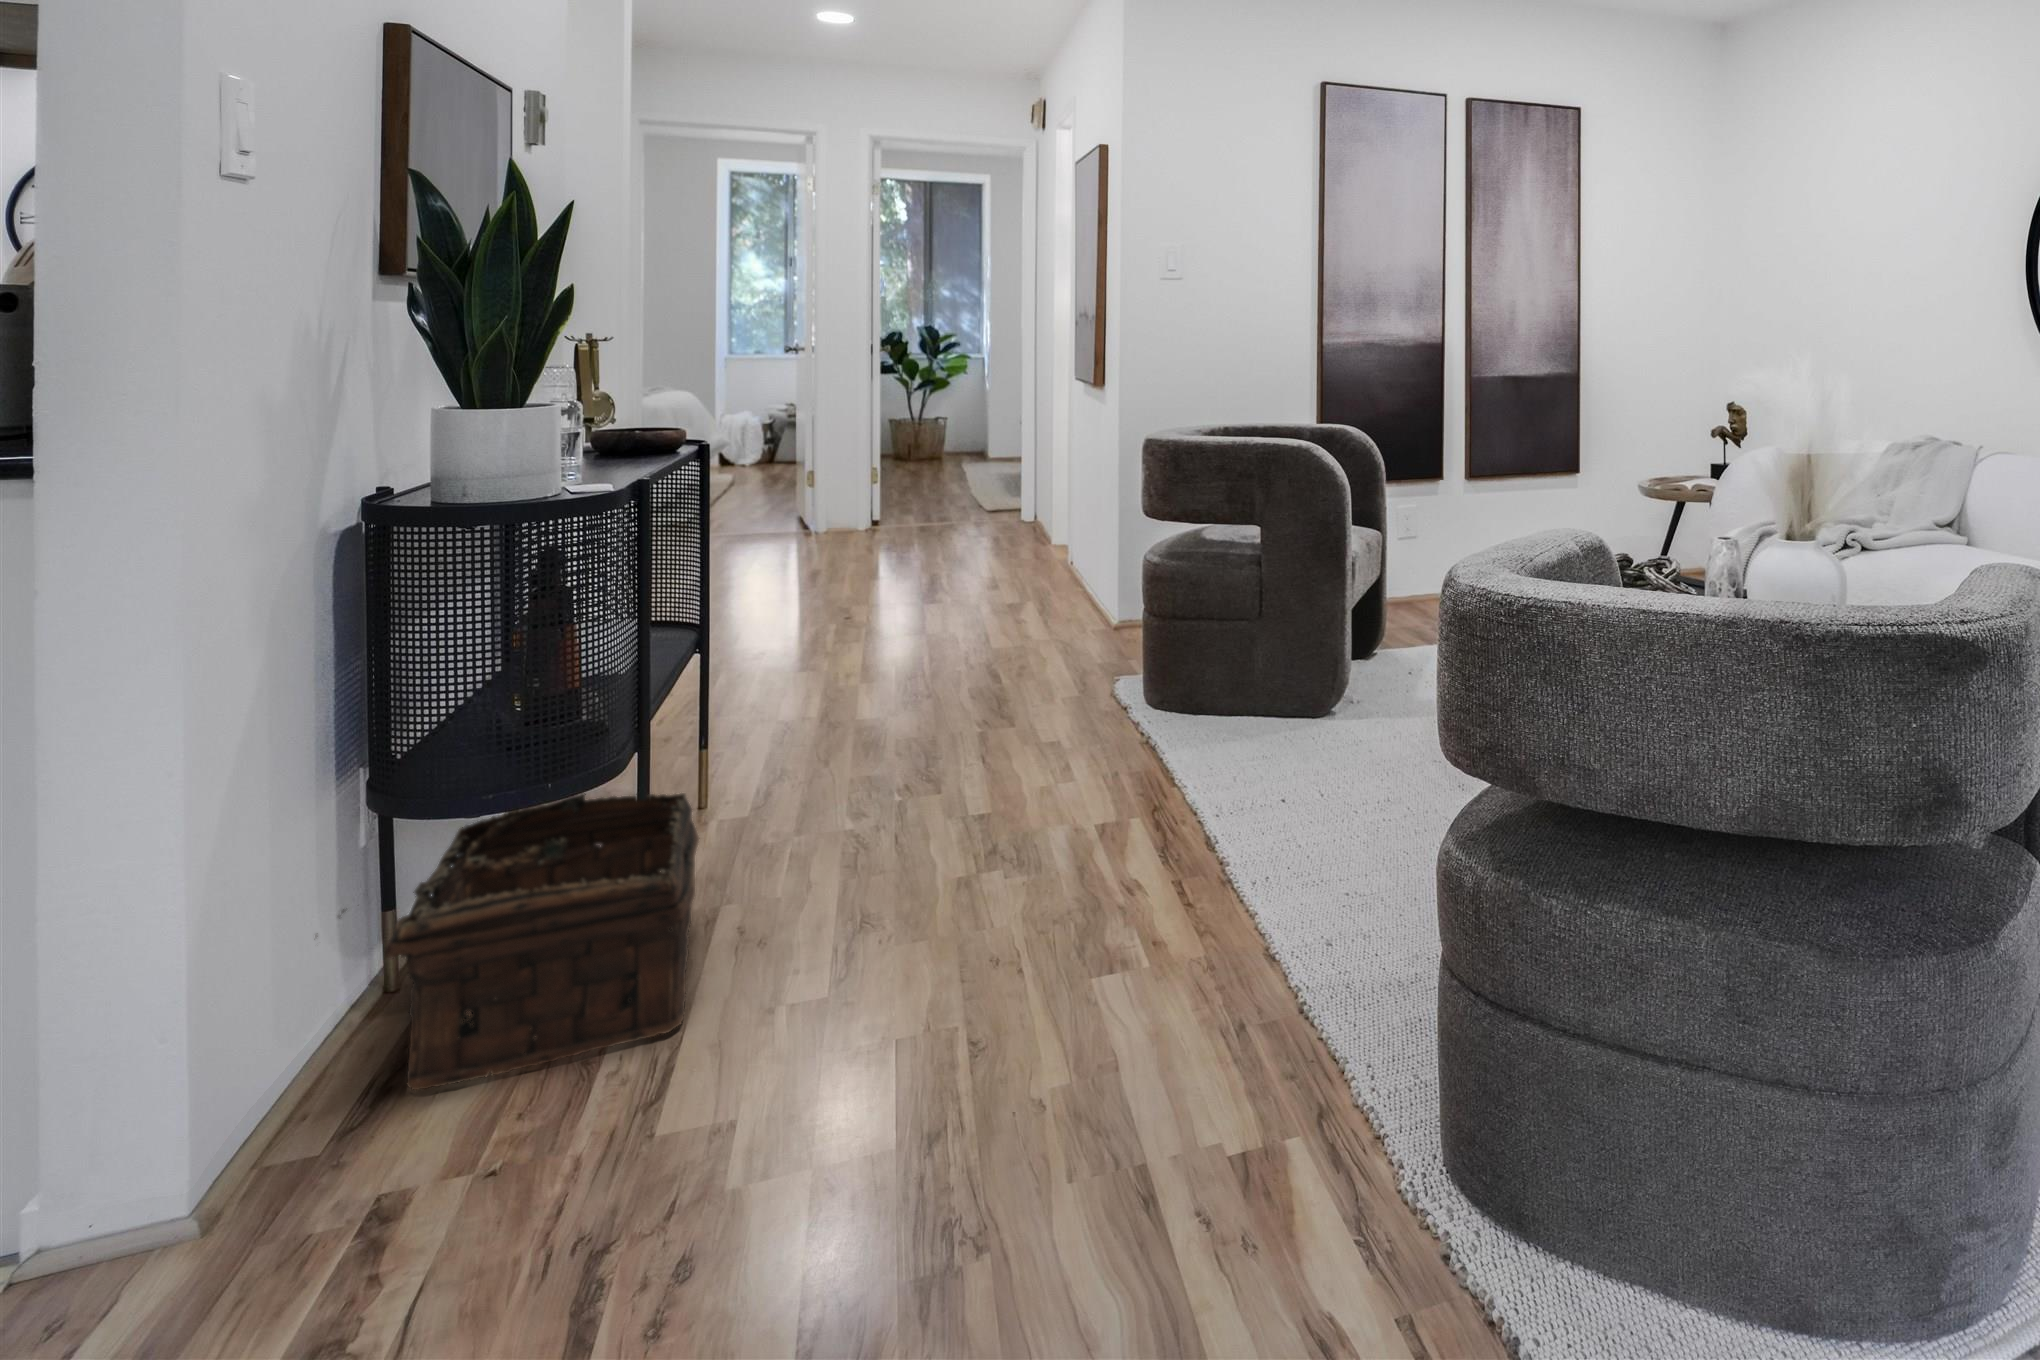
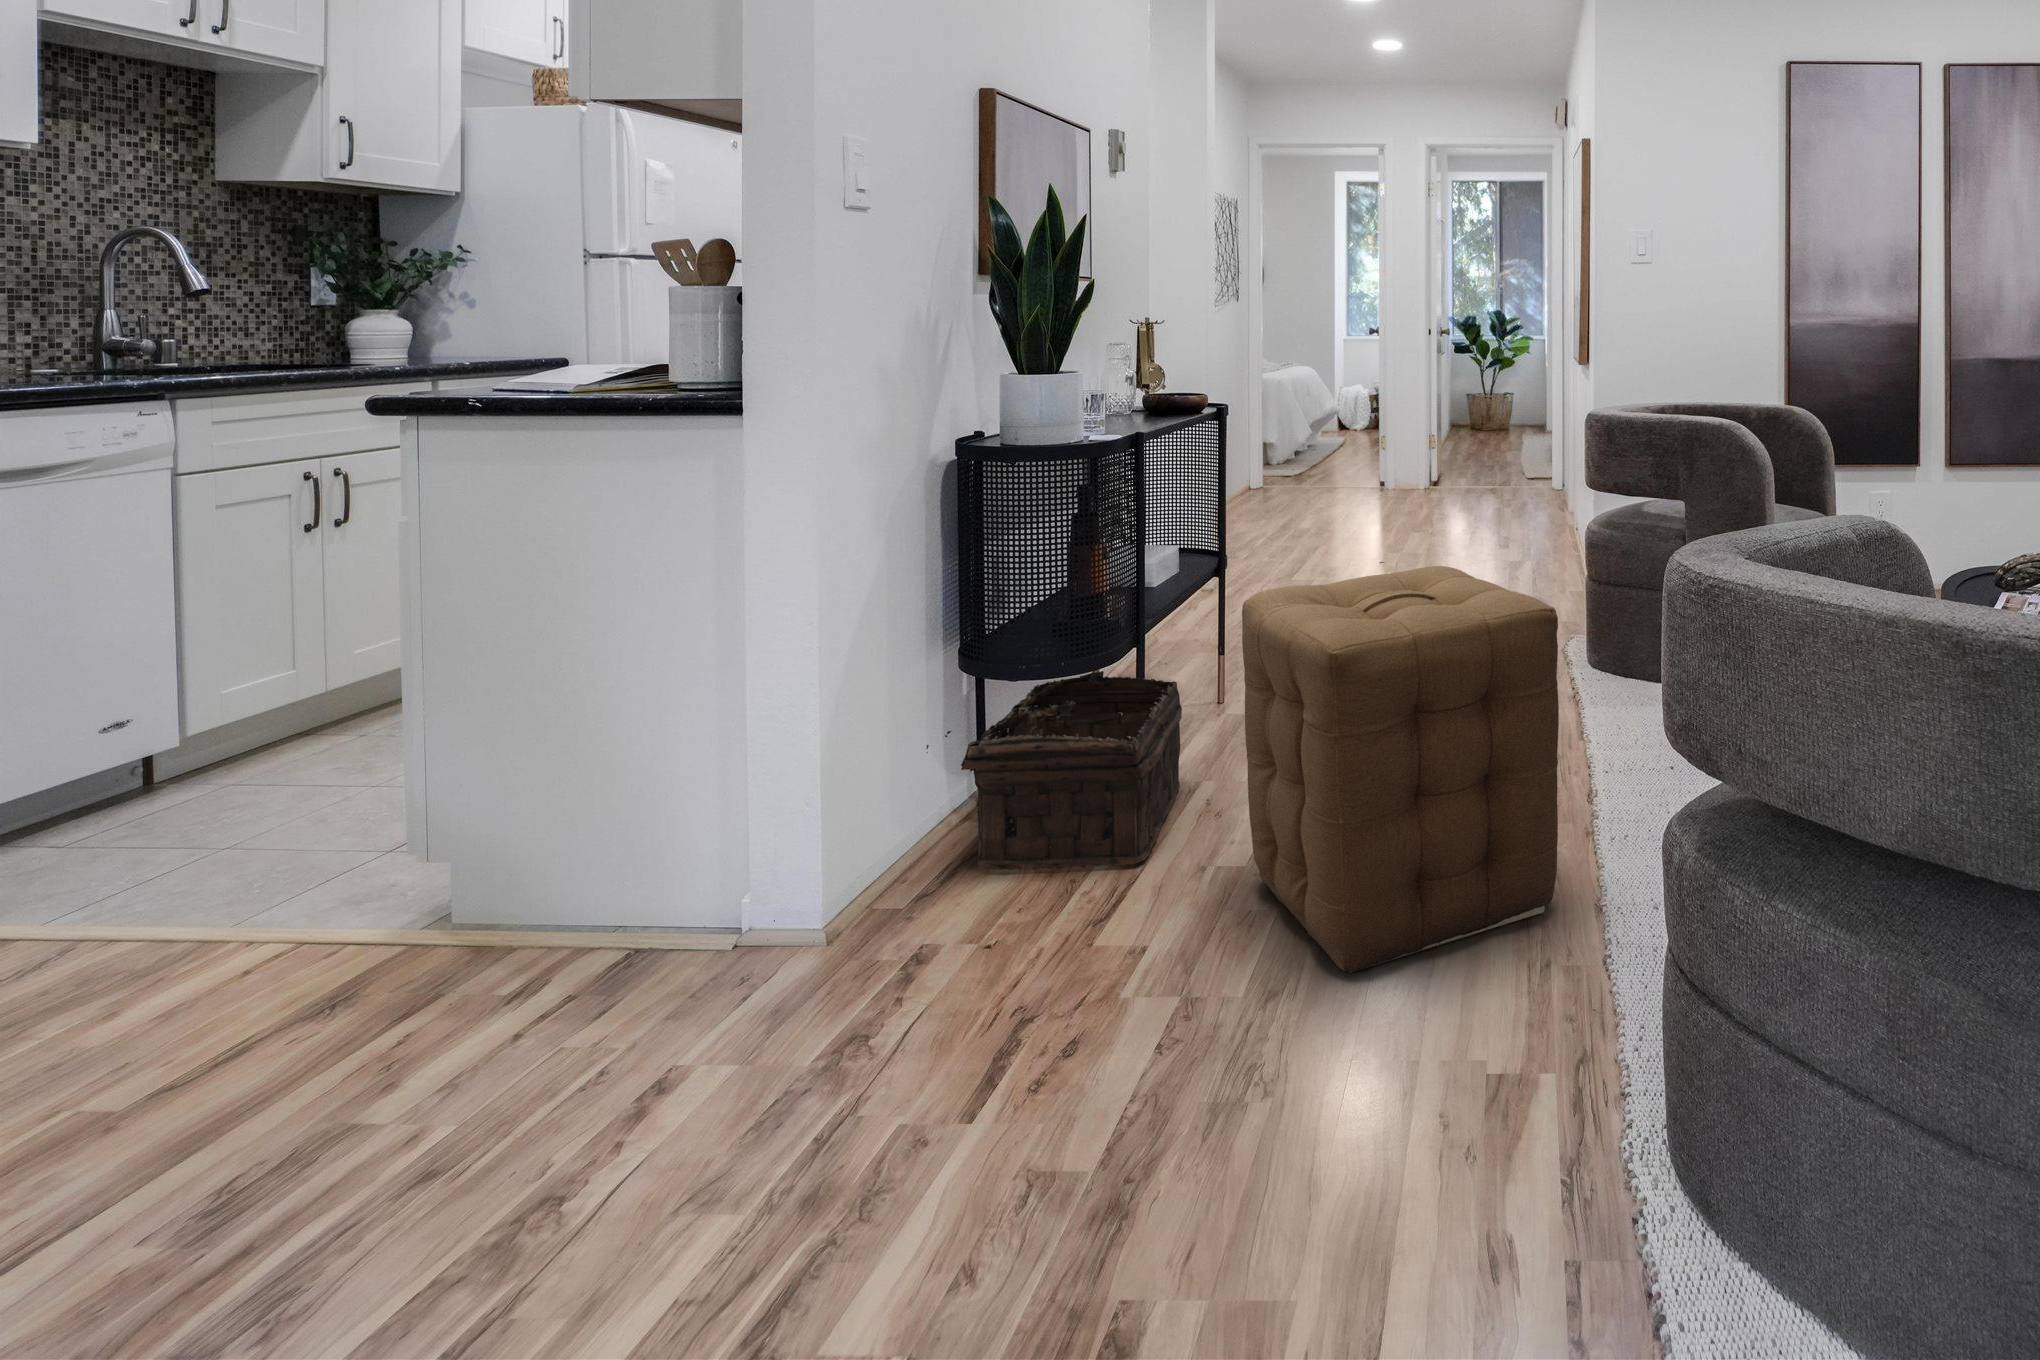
ottoman: none [846,619,1241,1092] -> present [1242,566,1559,973]

